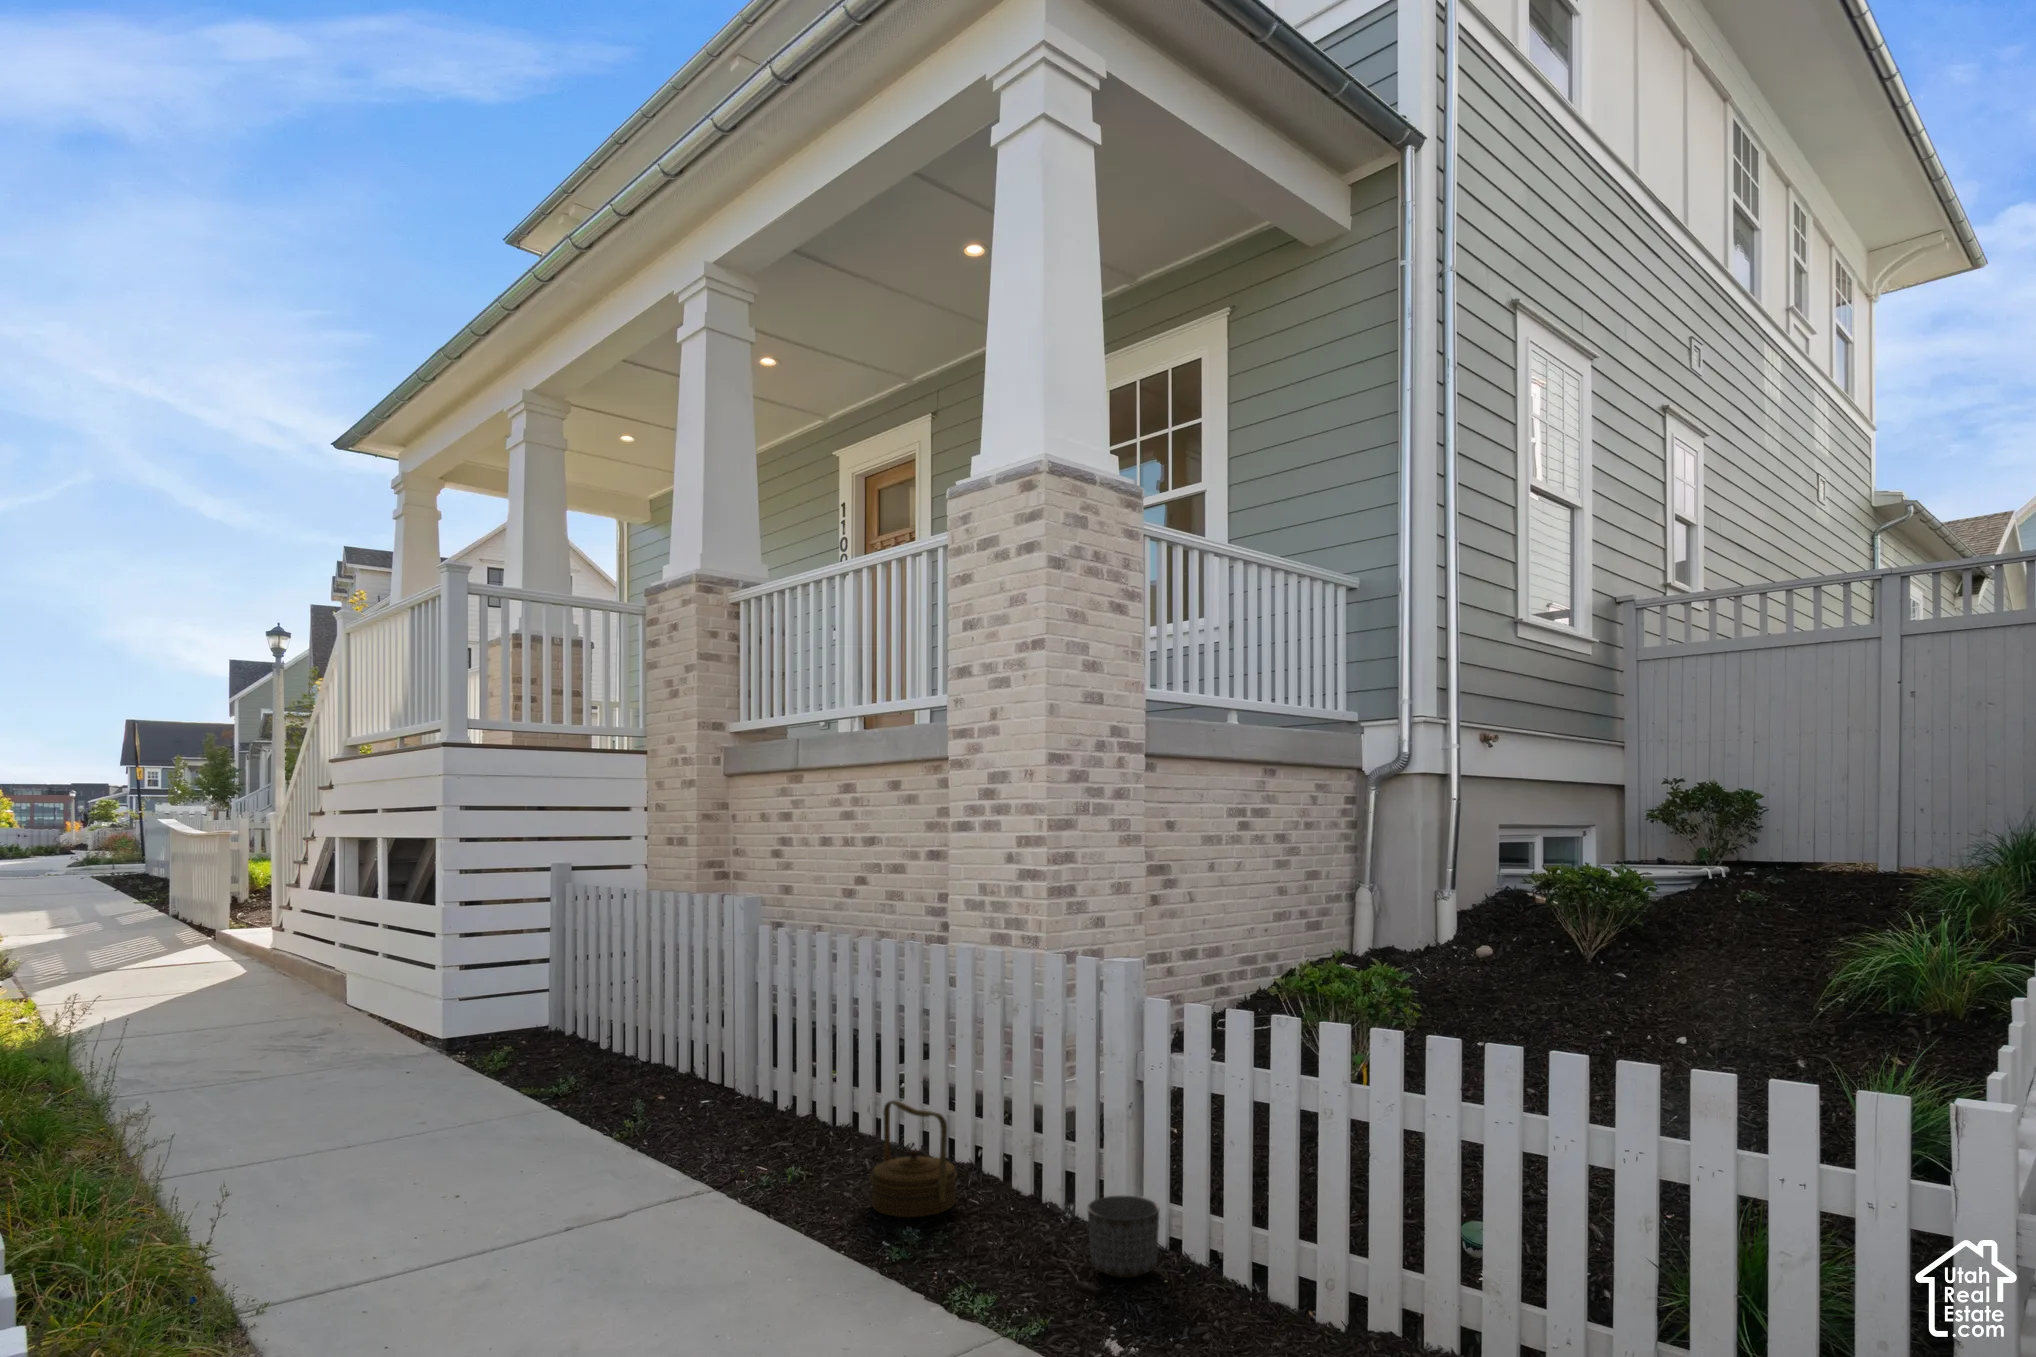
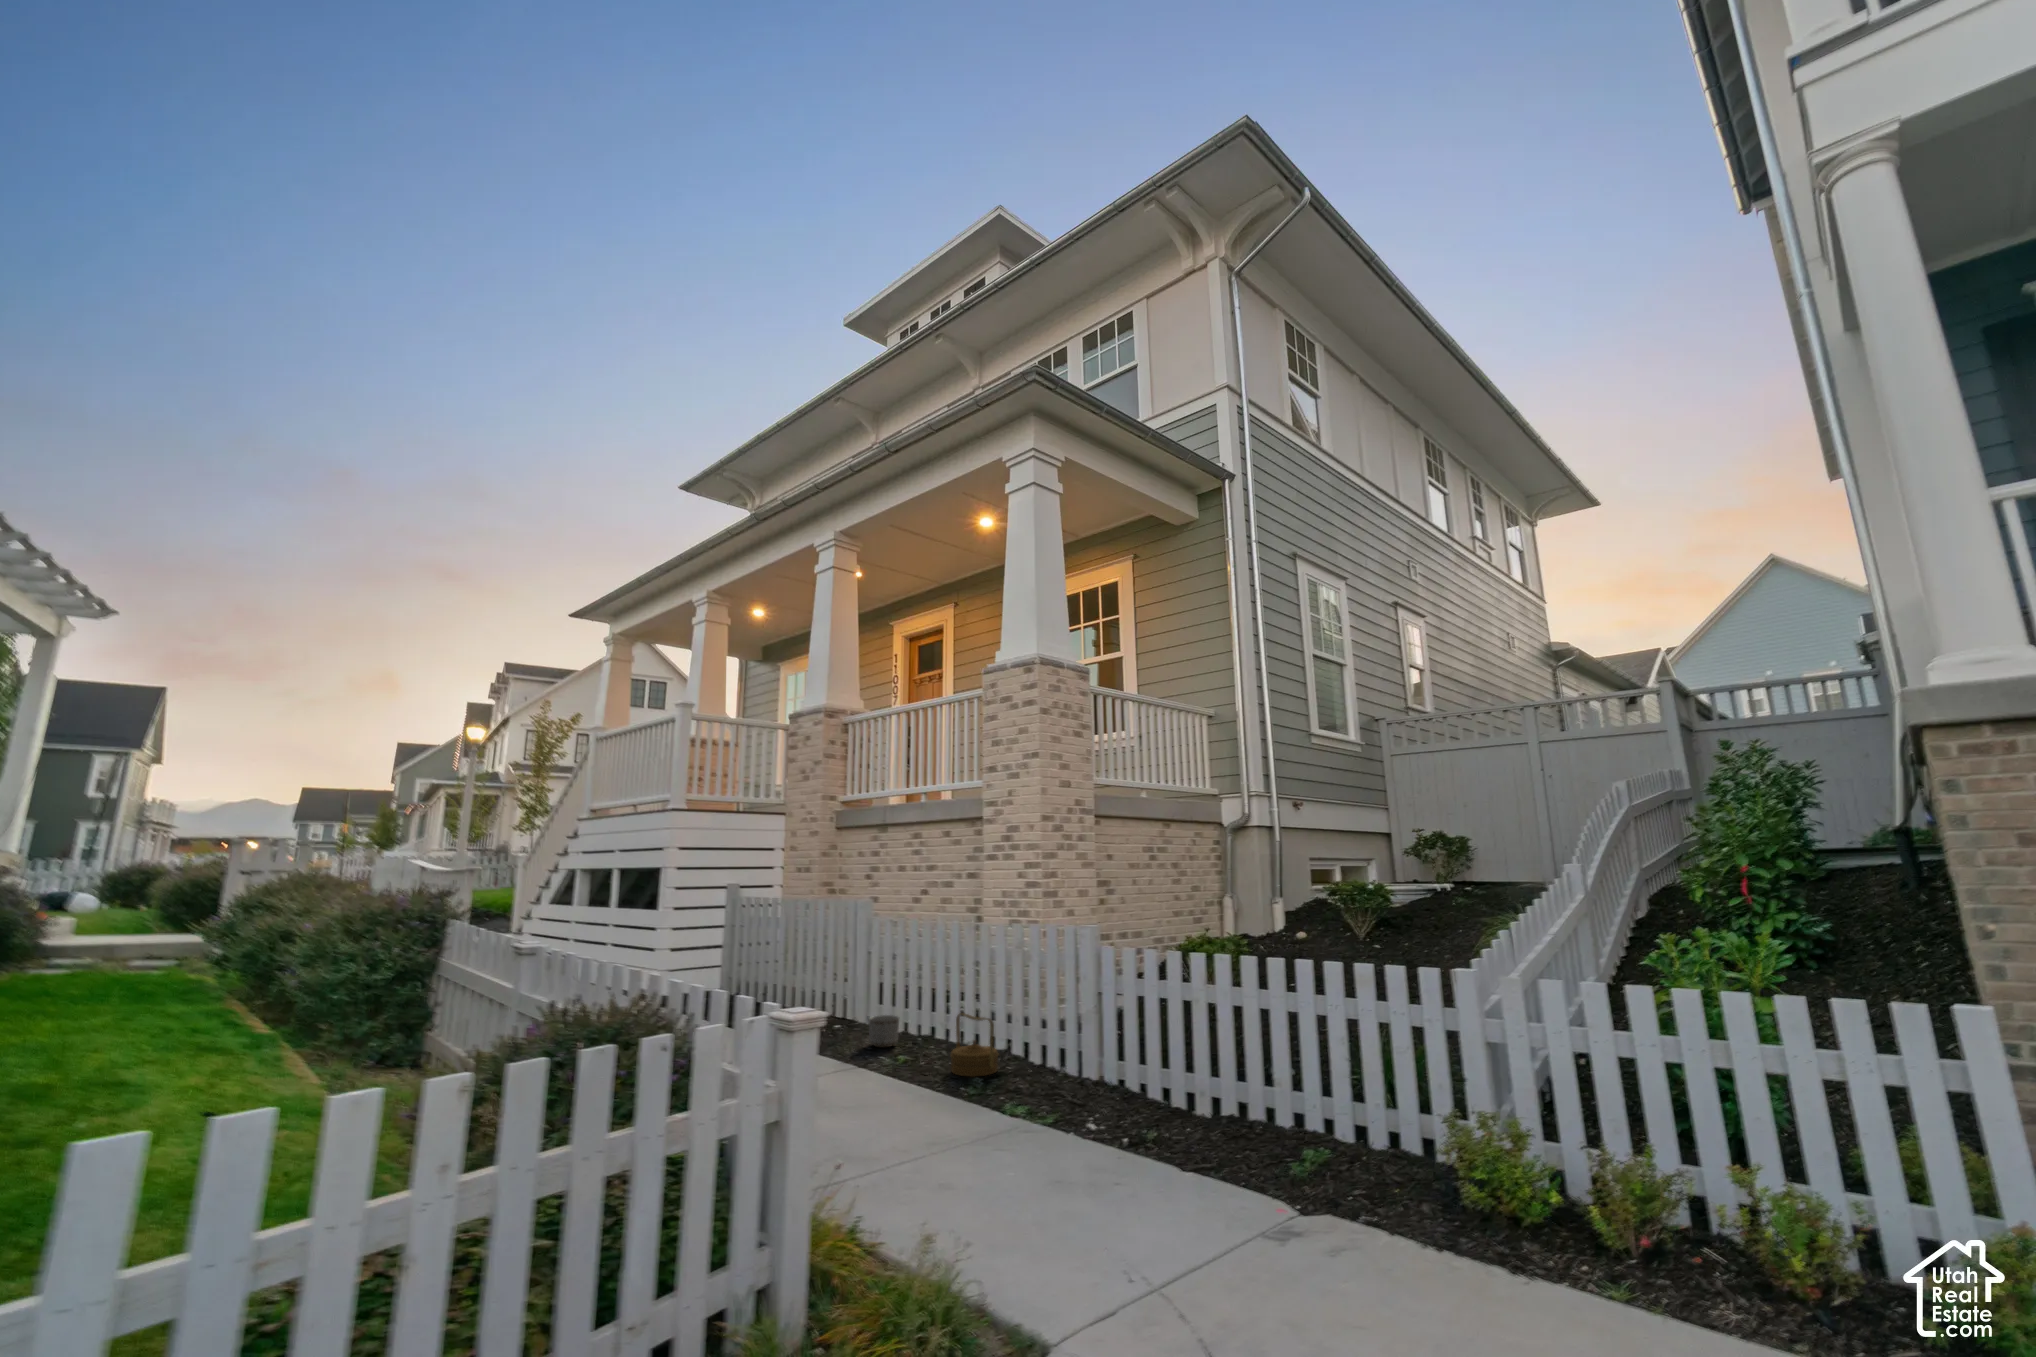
planter: present [1087,1196,1159,1278] -> present [869,1015,899,1048]

